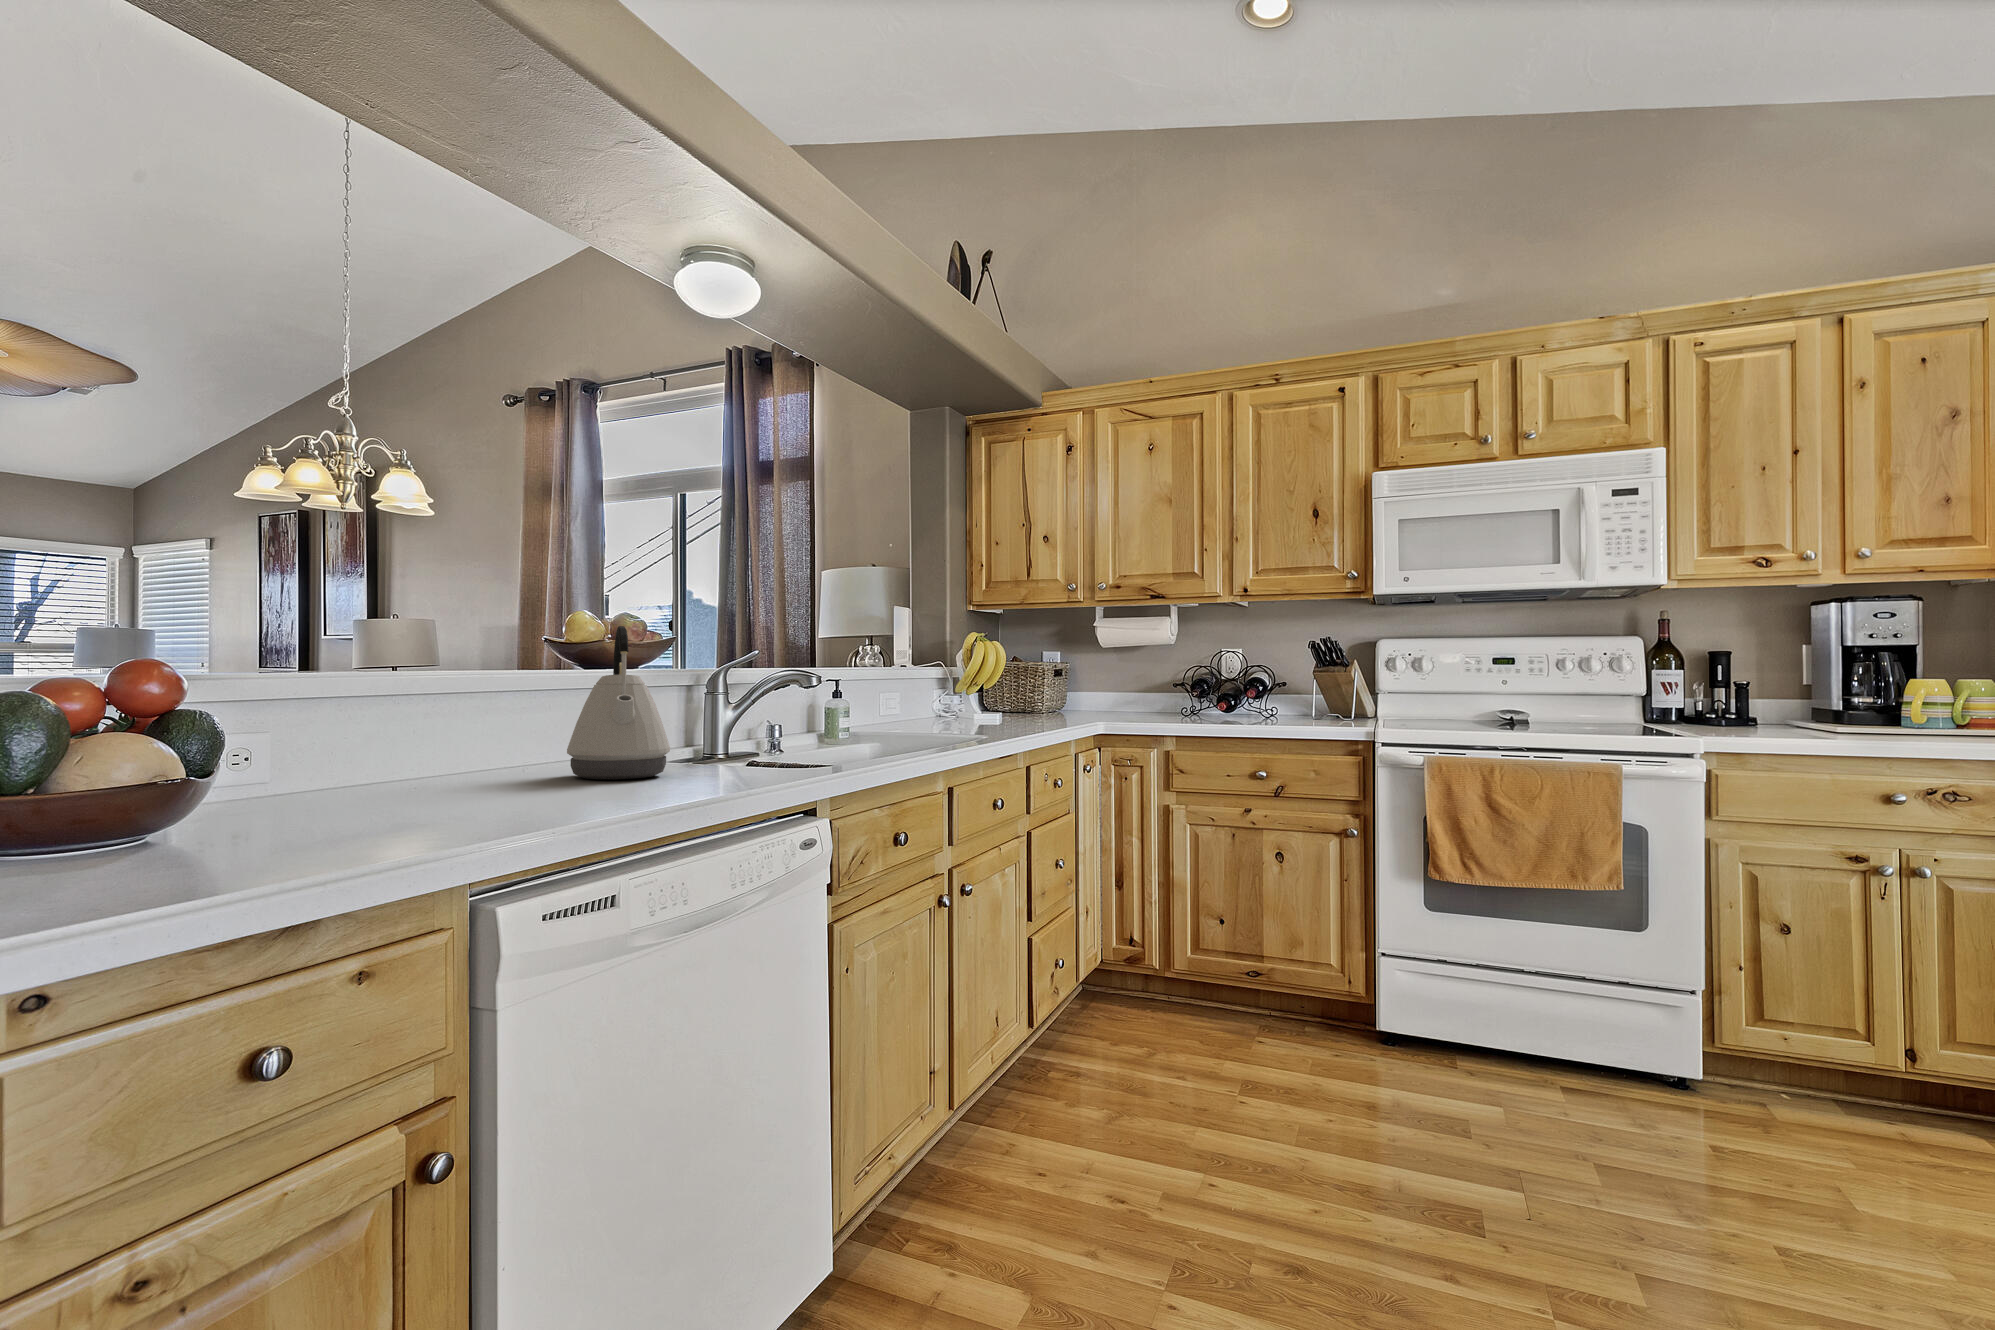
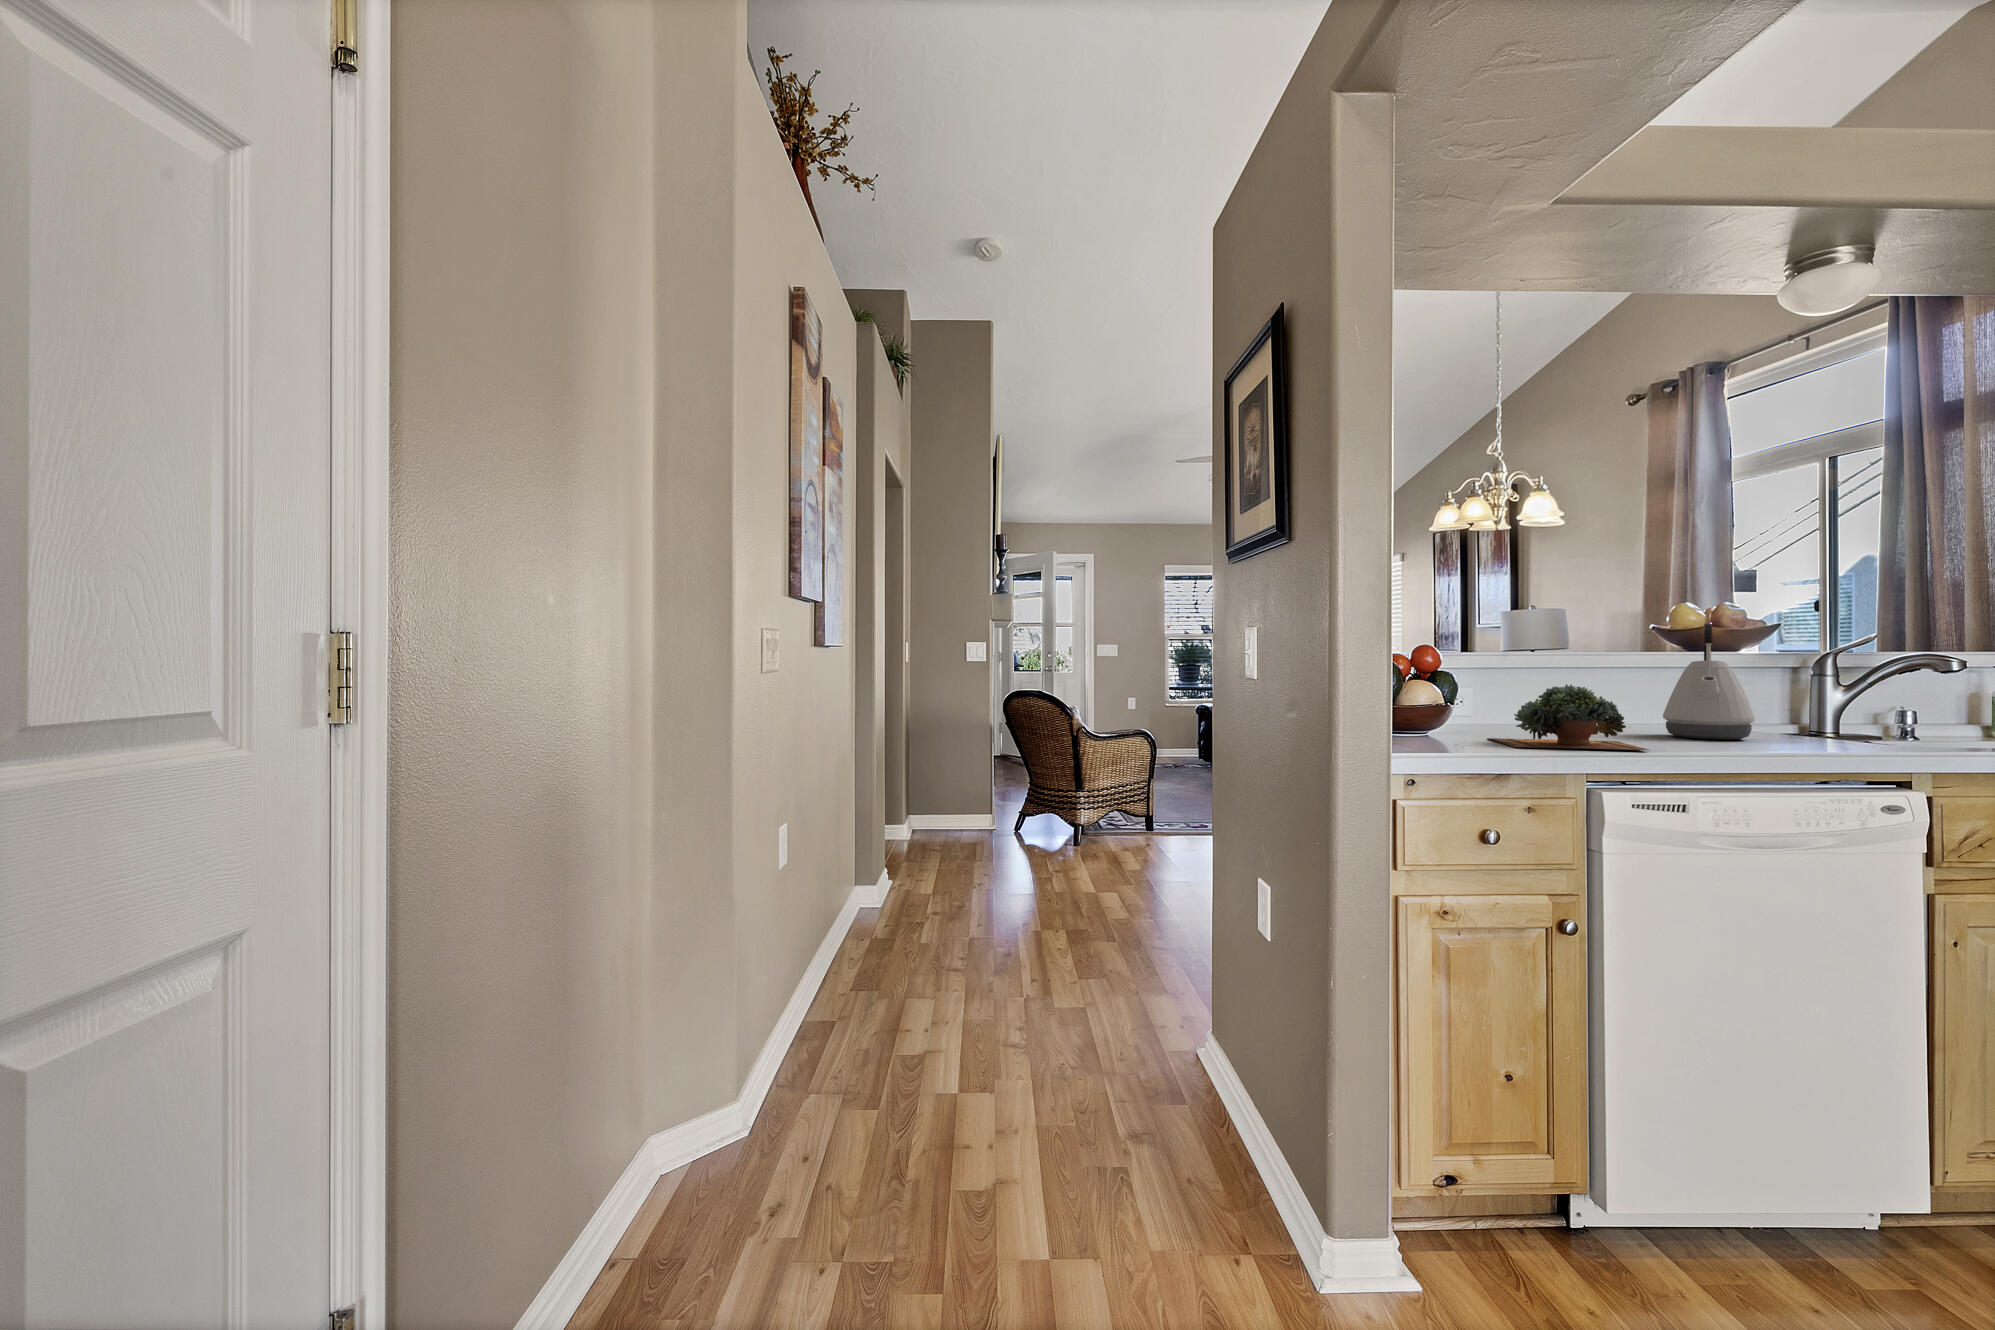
succulent plant: none [282,711,566,838] -> present [1487,684,1649,750]

